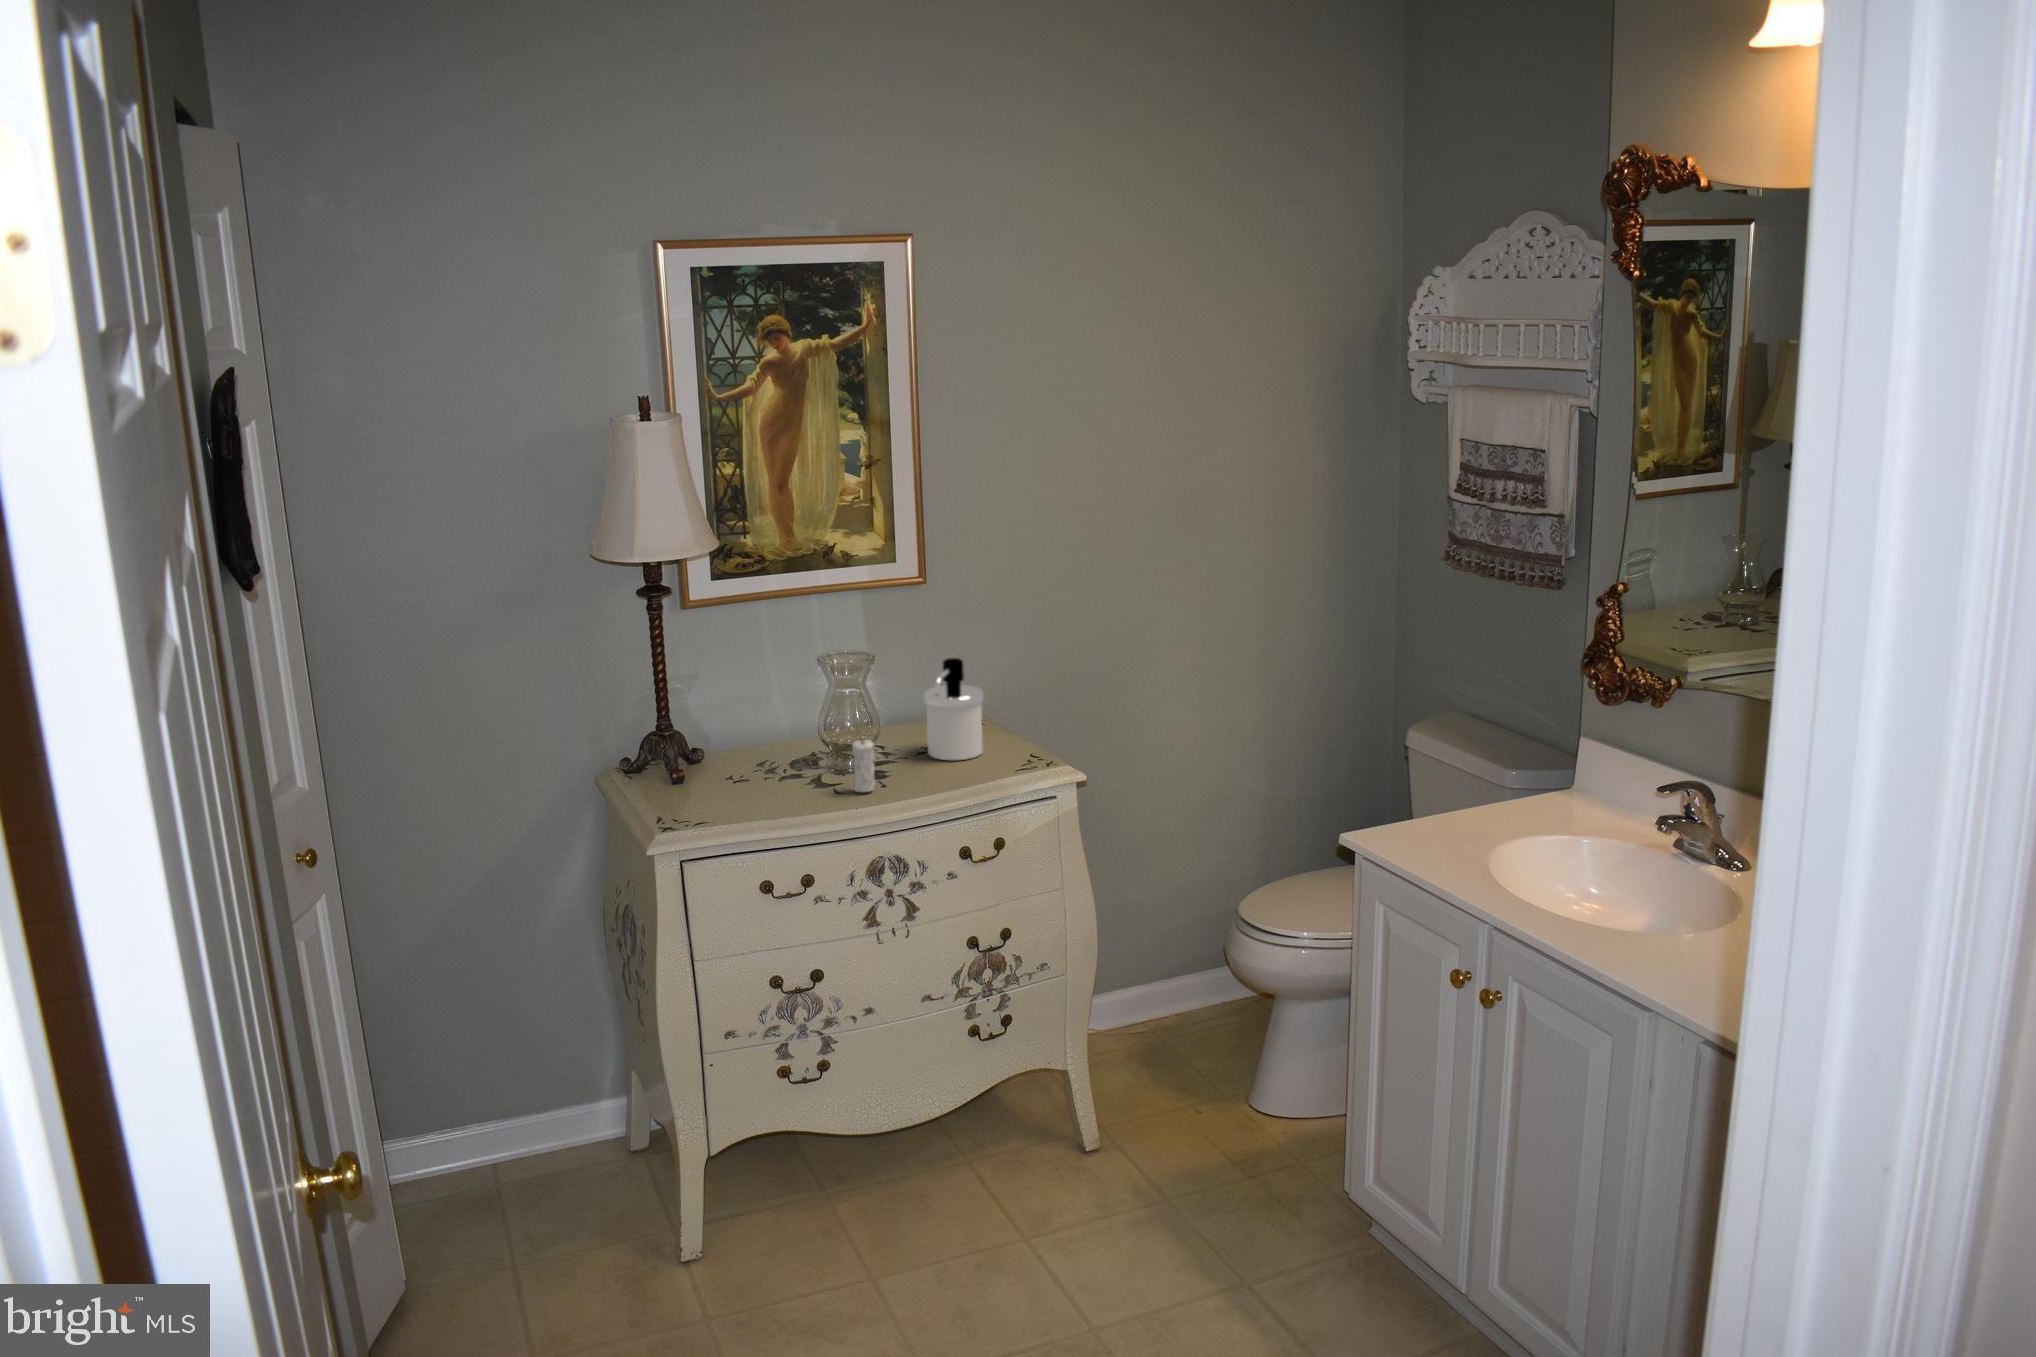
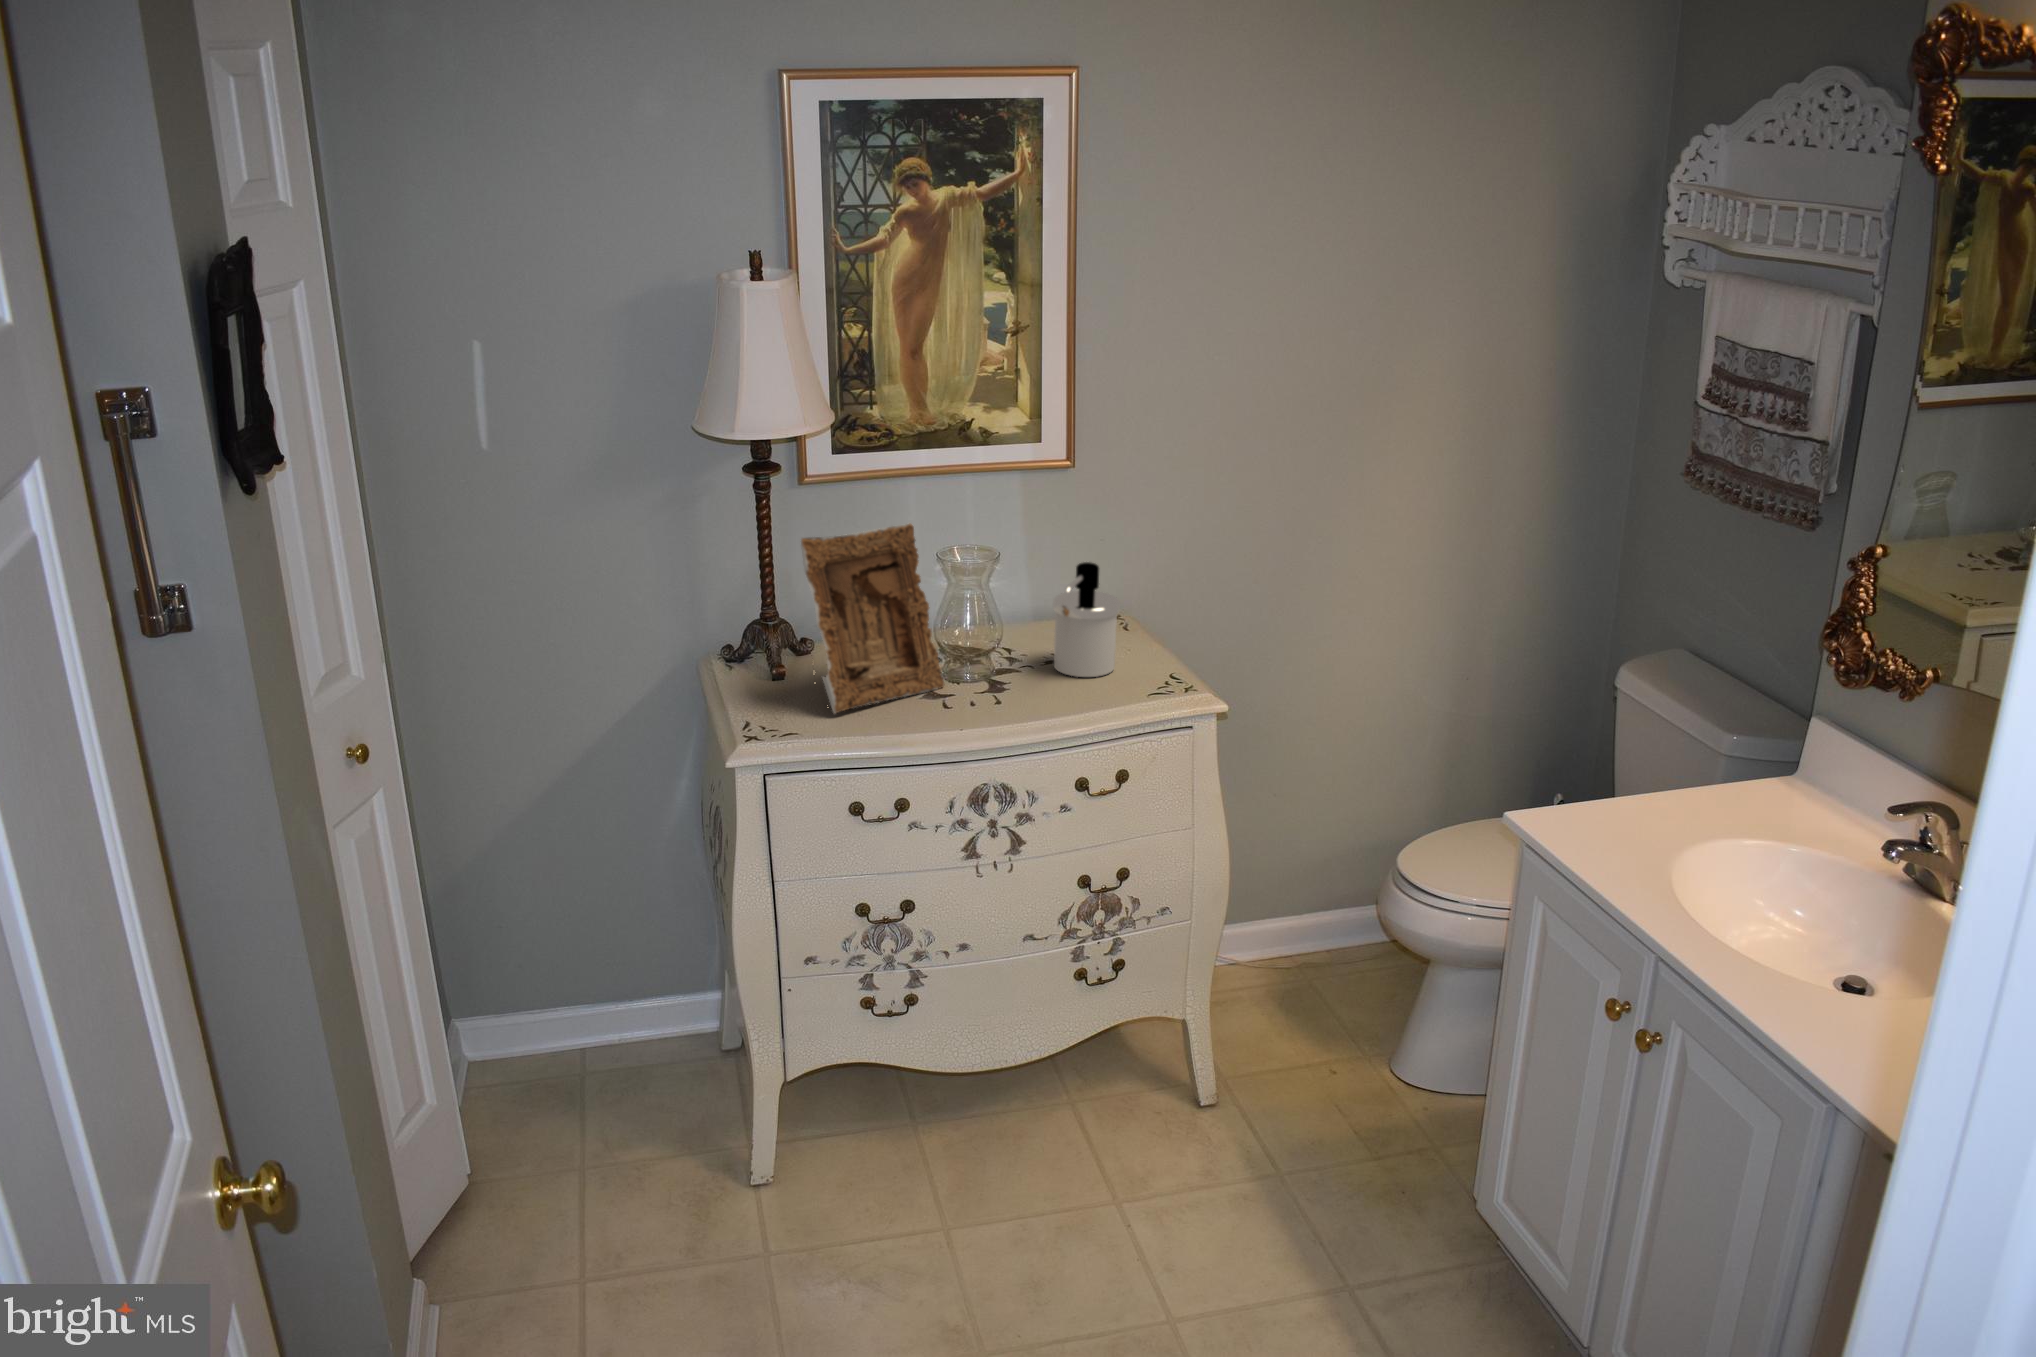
picture frame: none [696,631,833,805] -> present [801,523,944,714]
candle: present [852,740,875,792] -> none [964,642,989,710]

